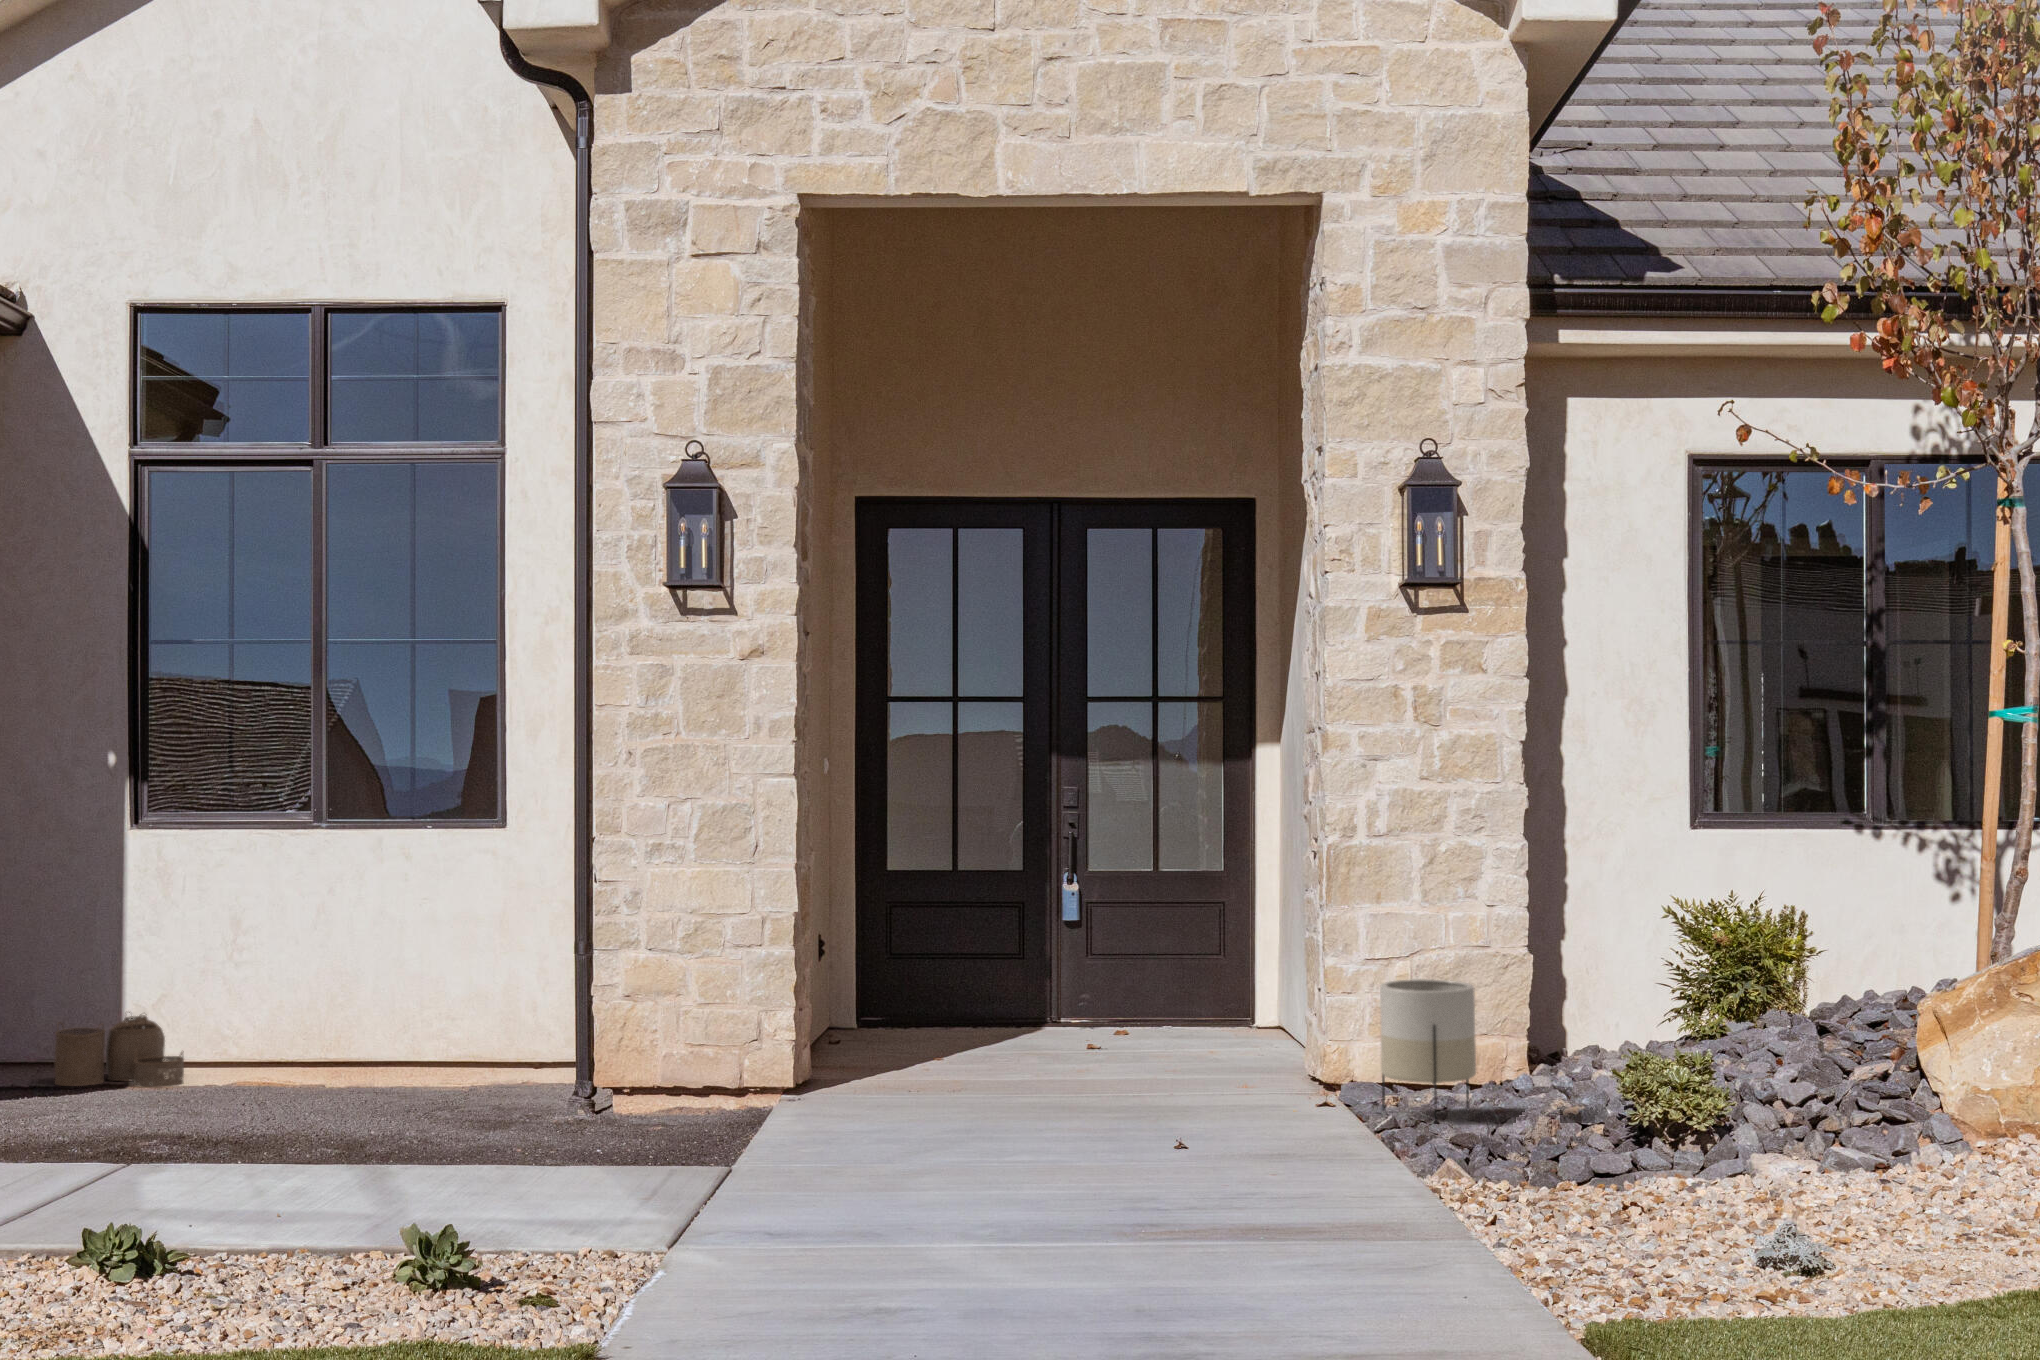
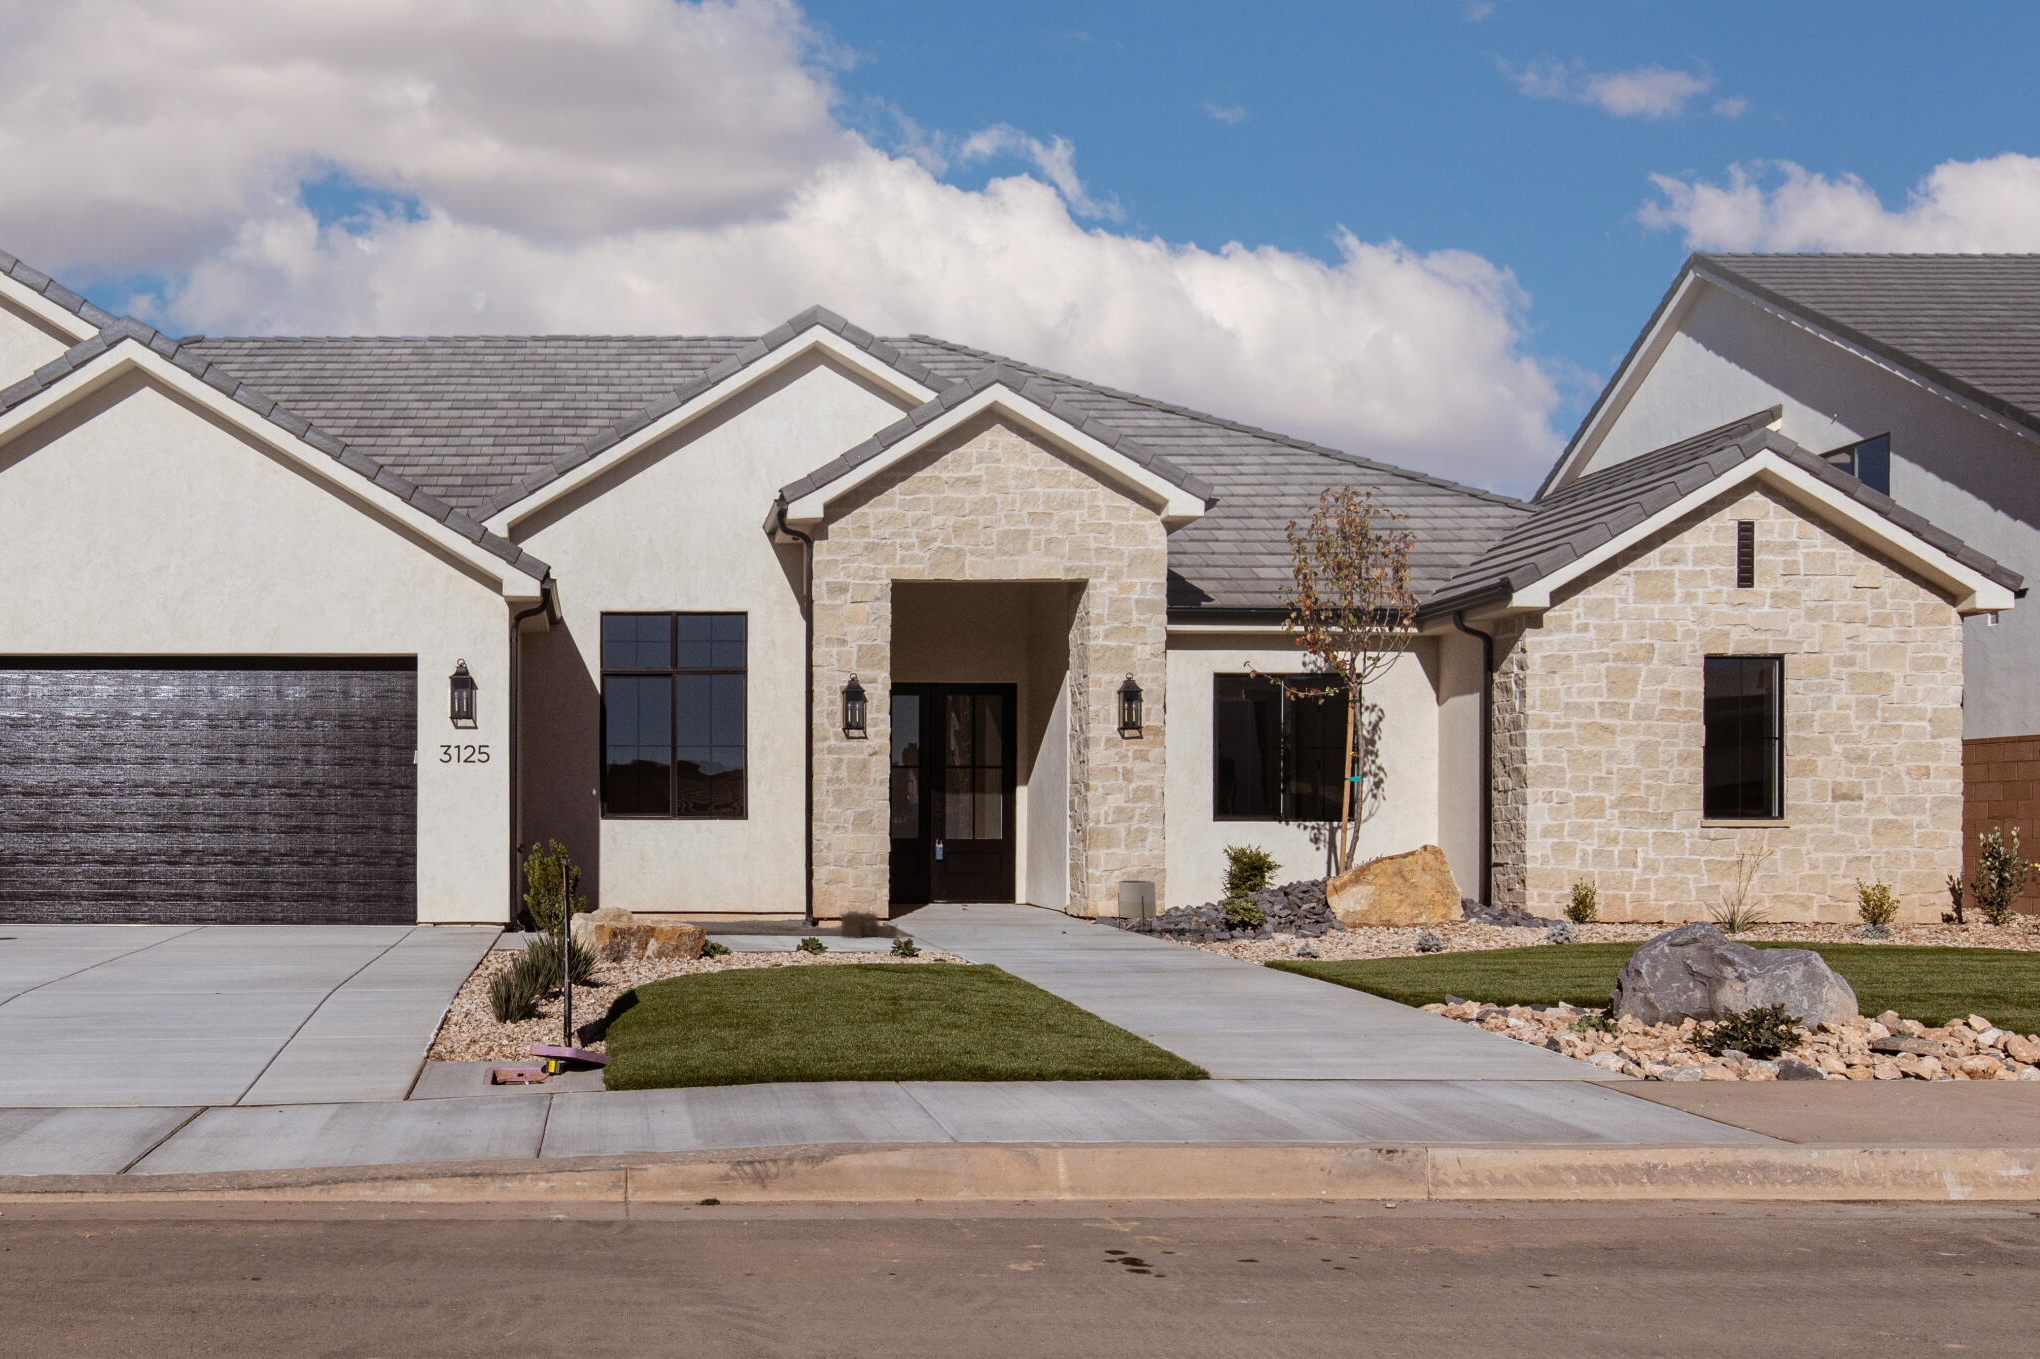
woven basket: present [55,1012,184,1088] -> present [841,911,897,938]

